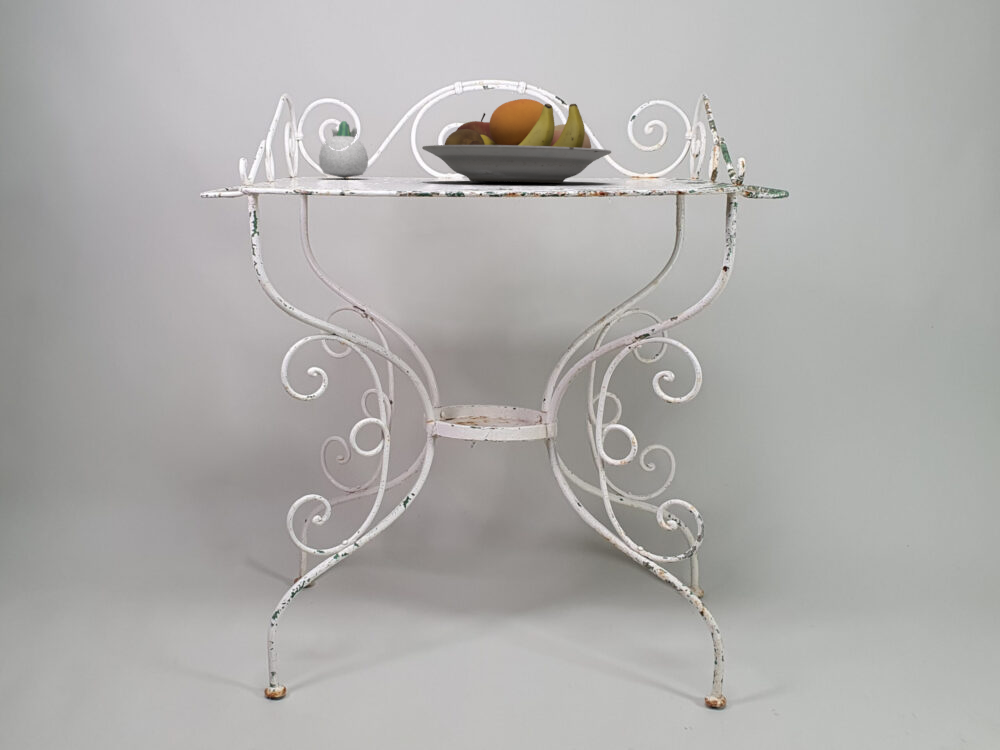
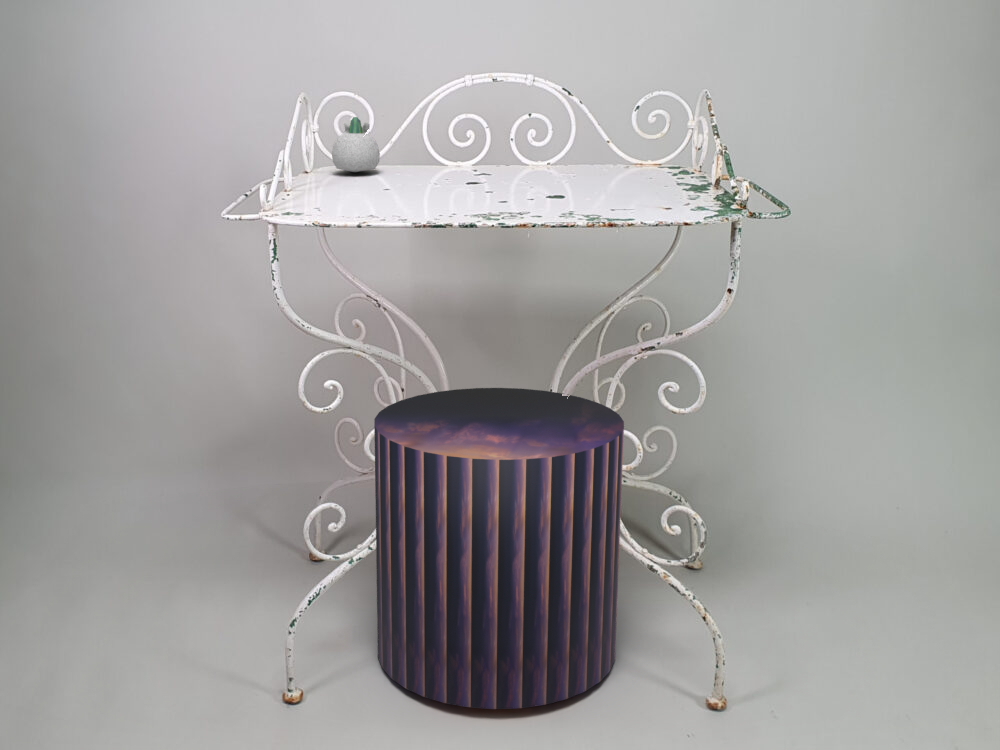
fruit bowl: present [422,99,611,183] -> none [429,107,617,191]
pouf: none [361,392,620,698] -> present [374,388,624,709]

